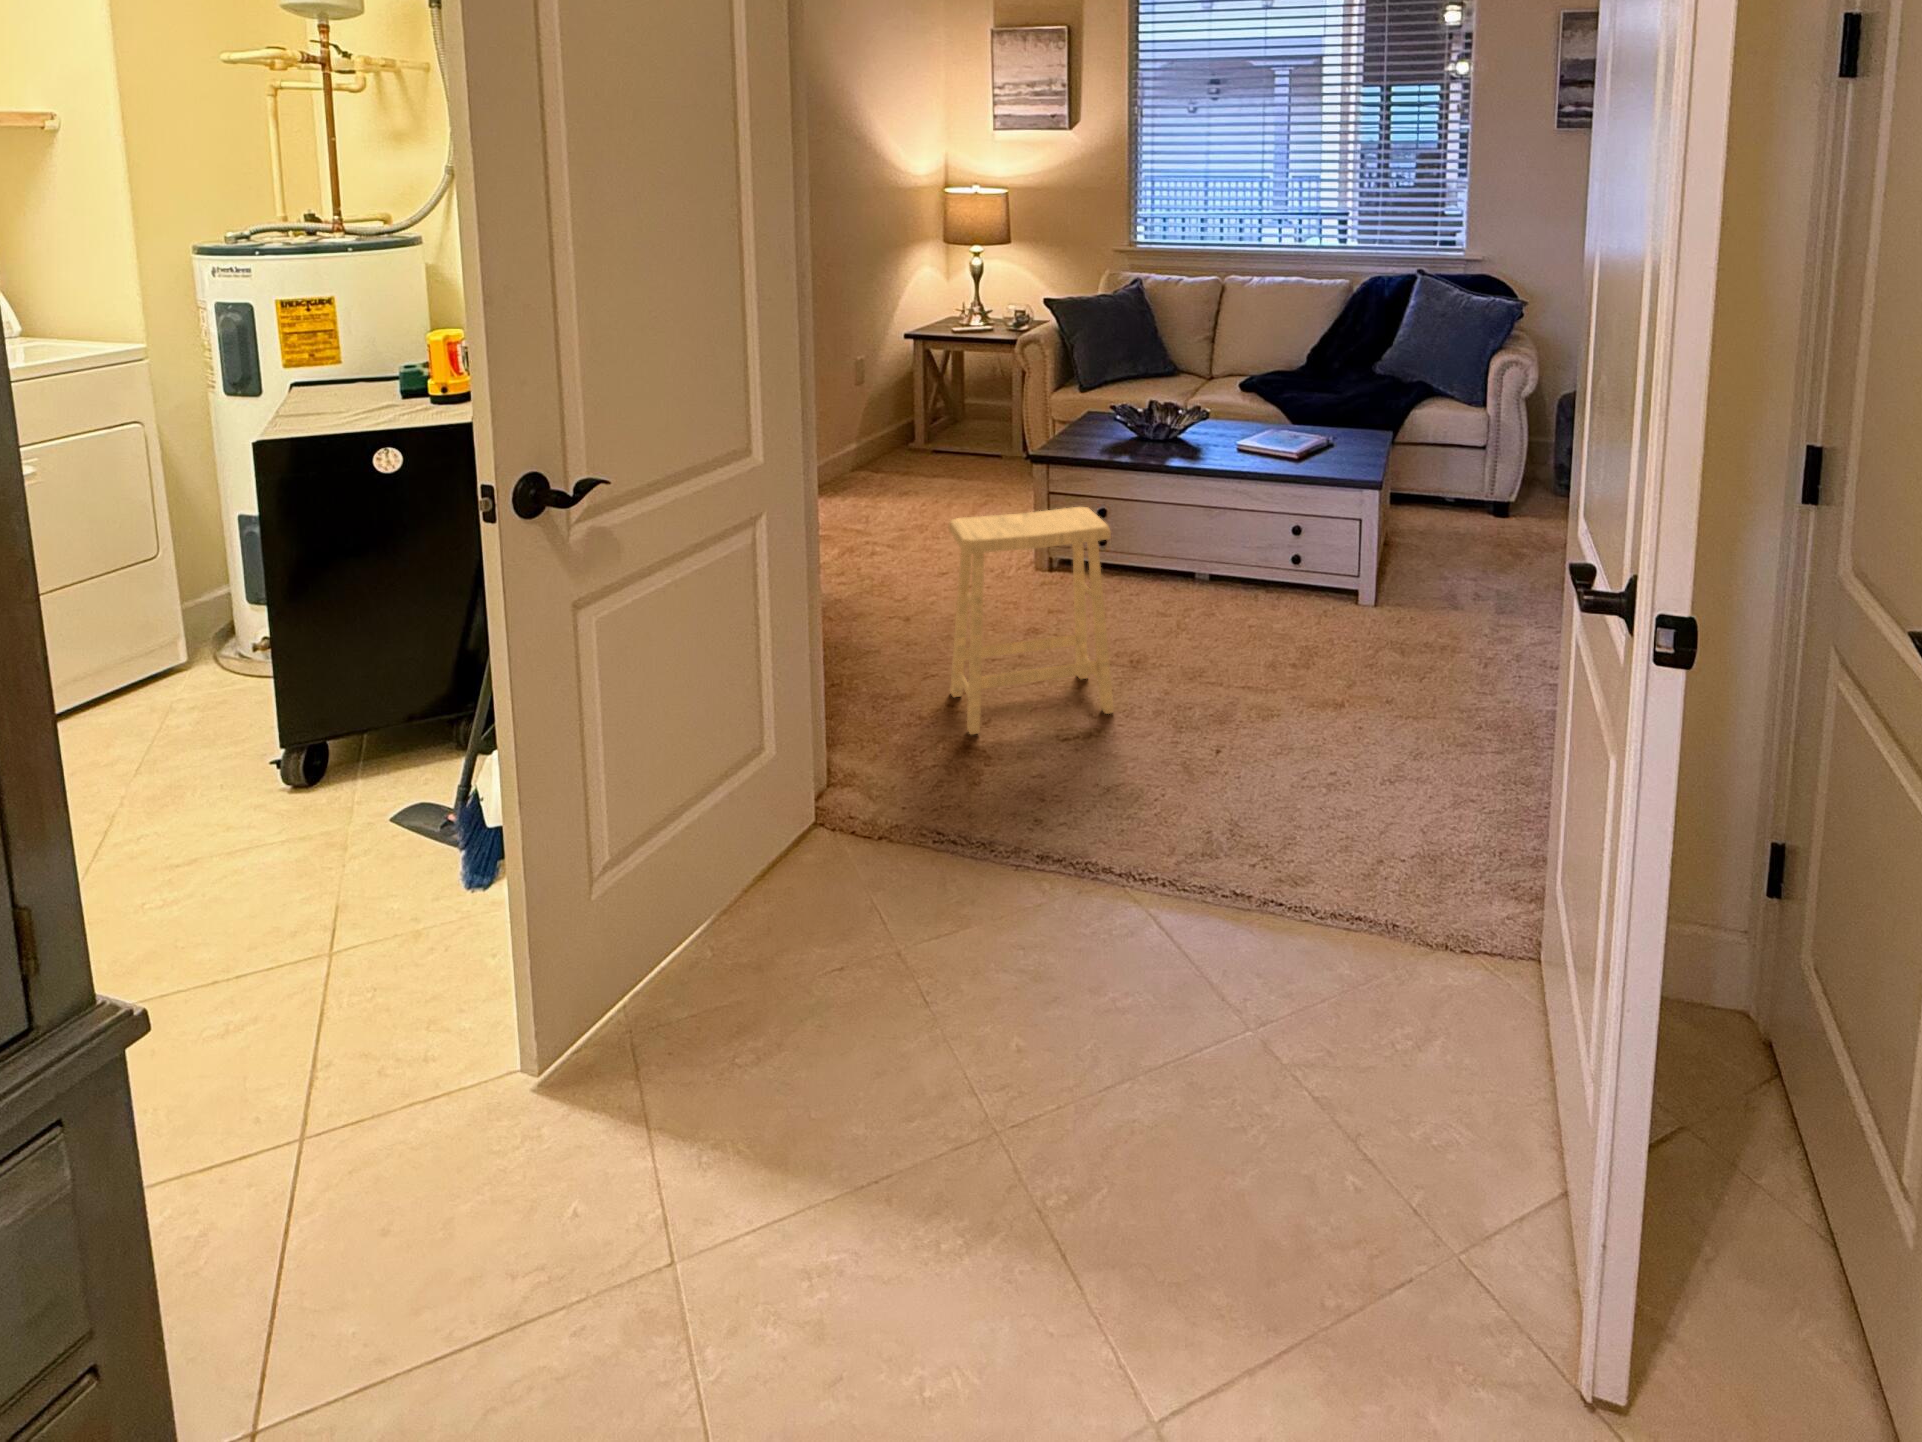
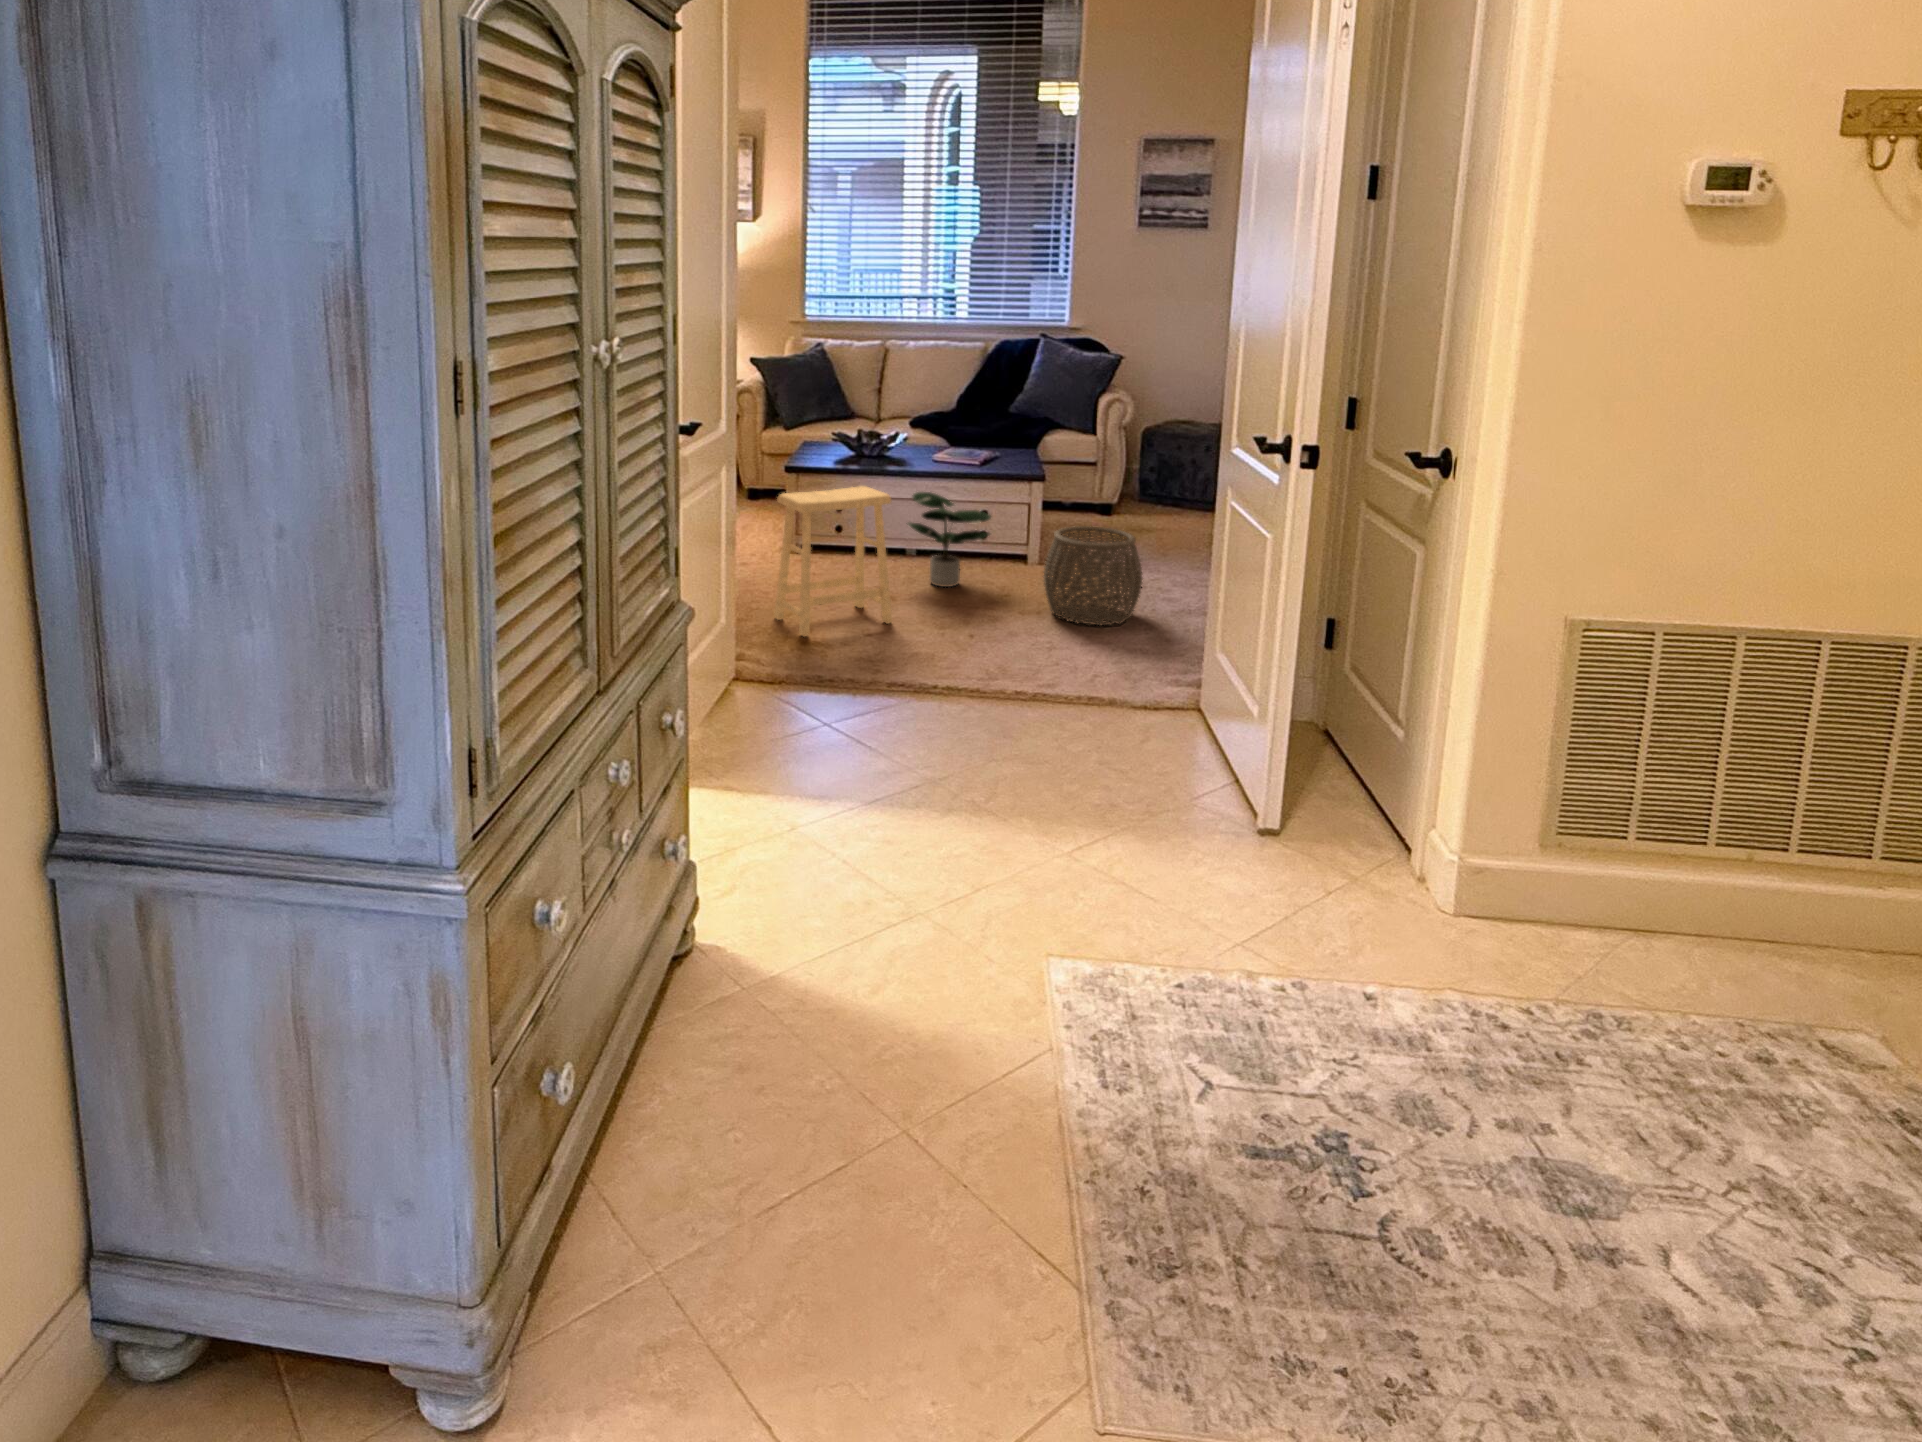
potted plant: none [1168,502,1292,644] -> present [908,492,991,587]
woven basket: none [1347,574,1499,740] -> present [1044,526,1143,626]

